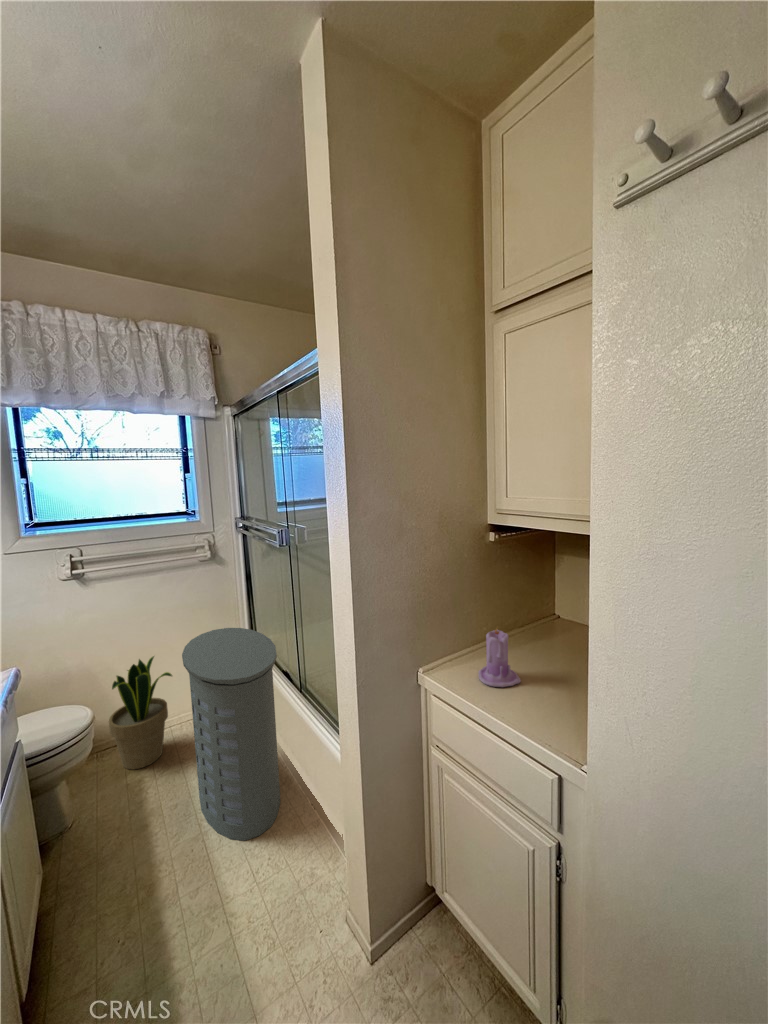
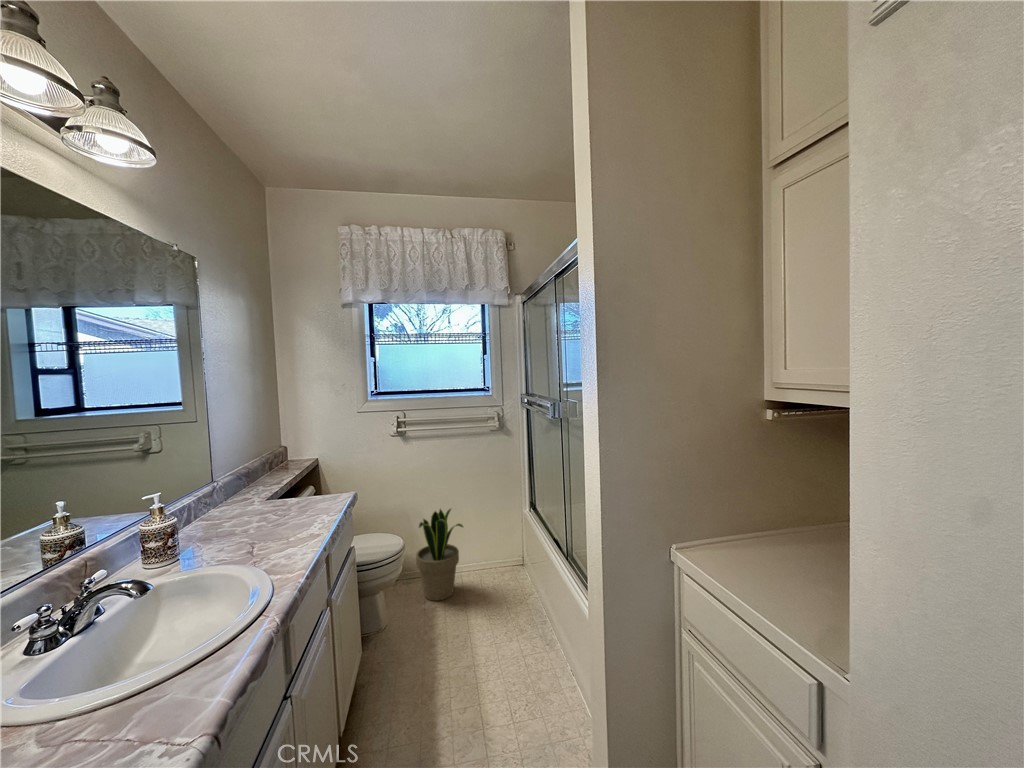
laundry hamper: present [182,628,280,841] -> none [468,491,545,683]
candle: present [479,629,521,687] -> none [738,508,789,578]

